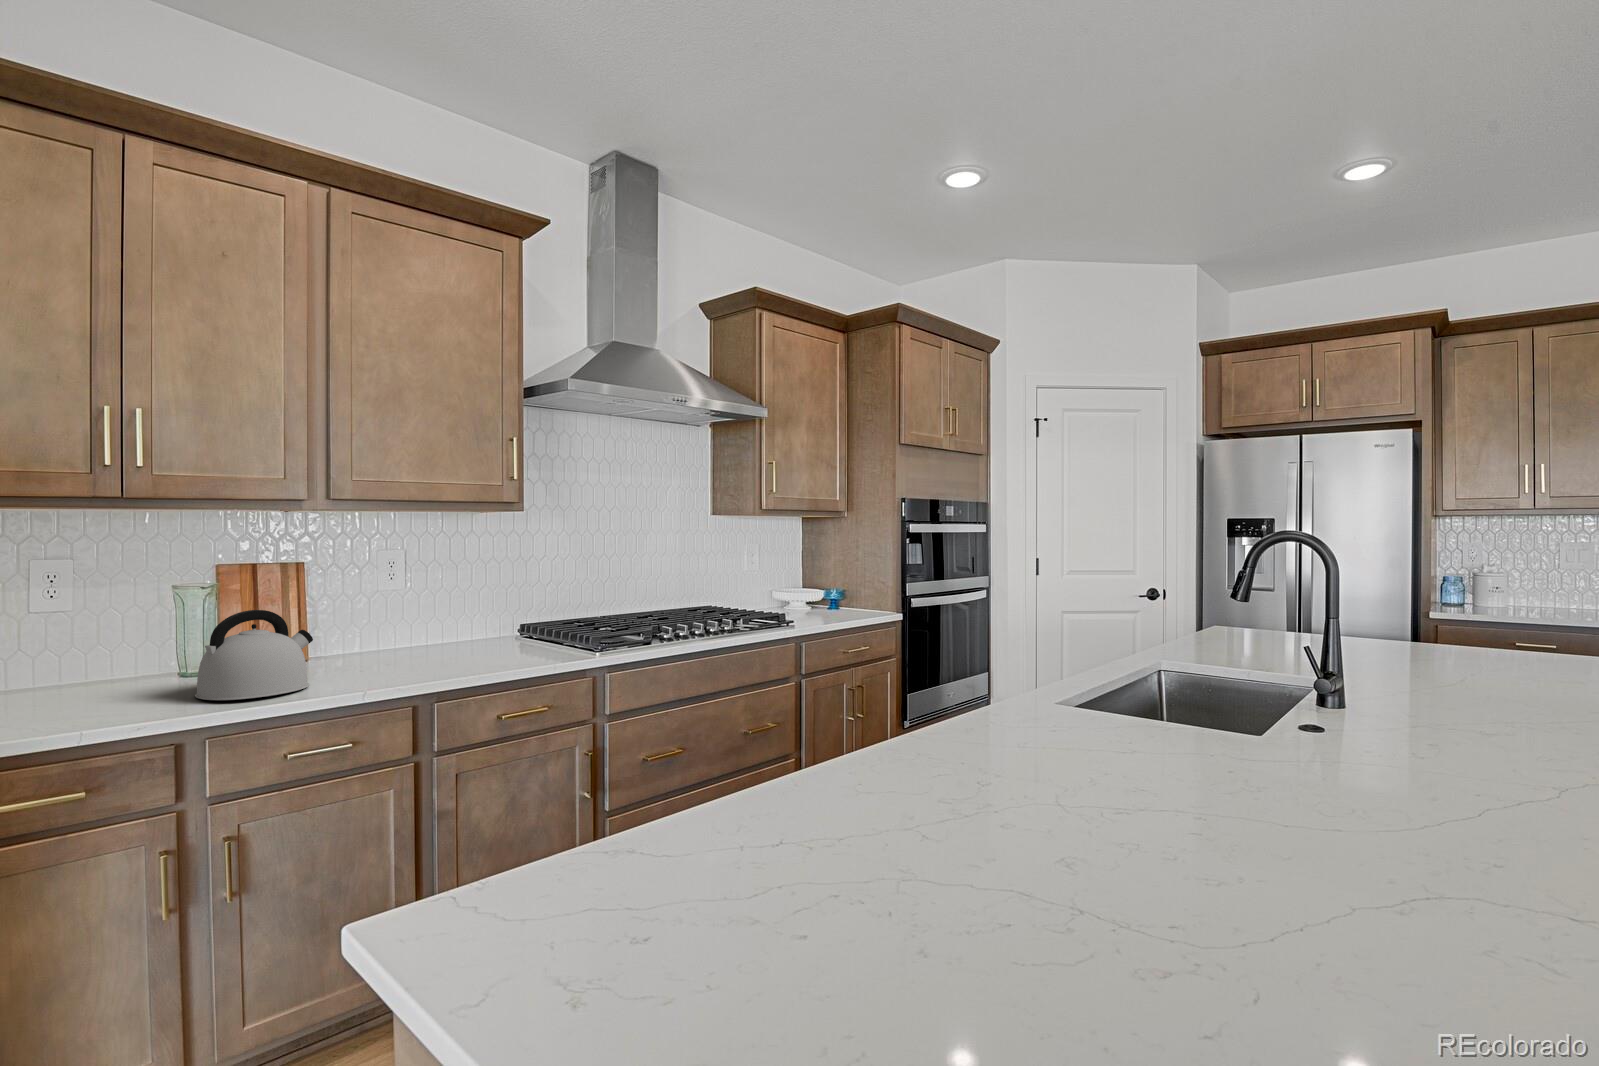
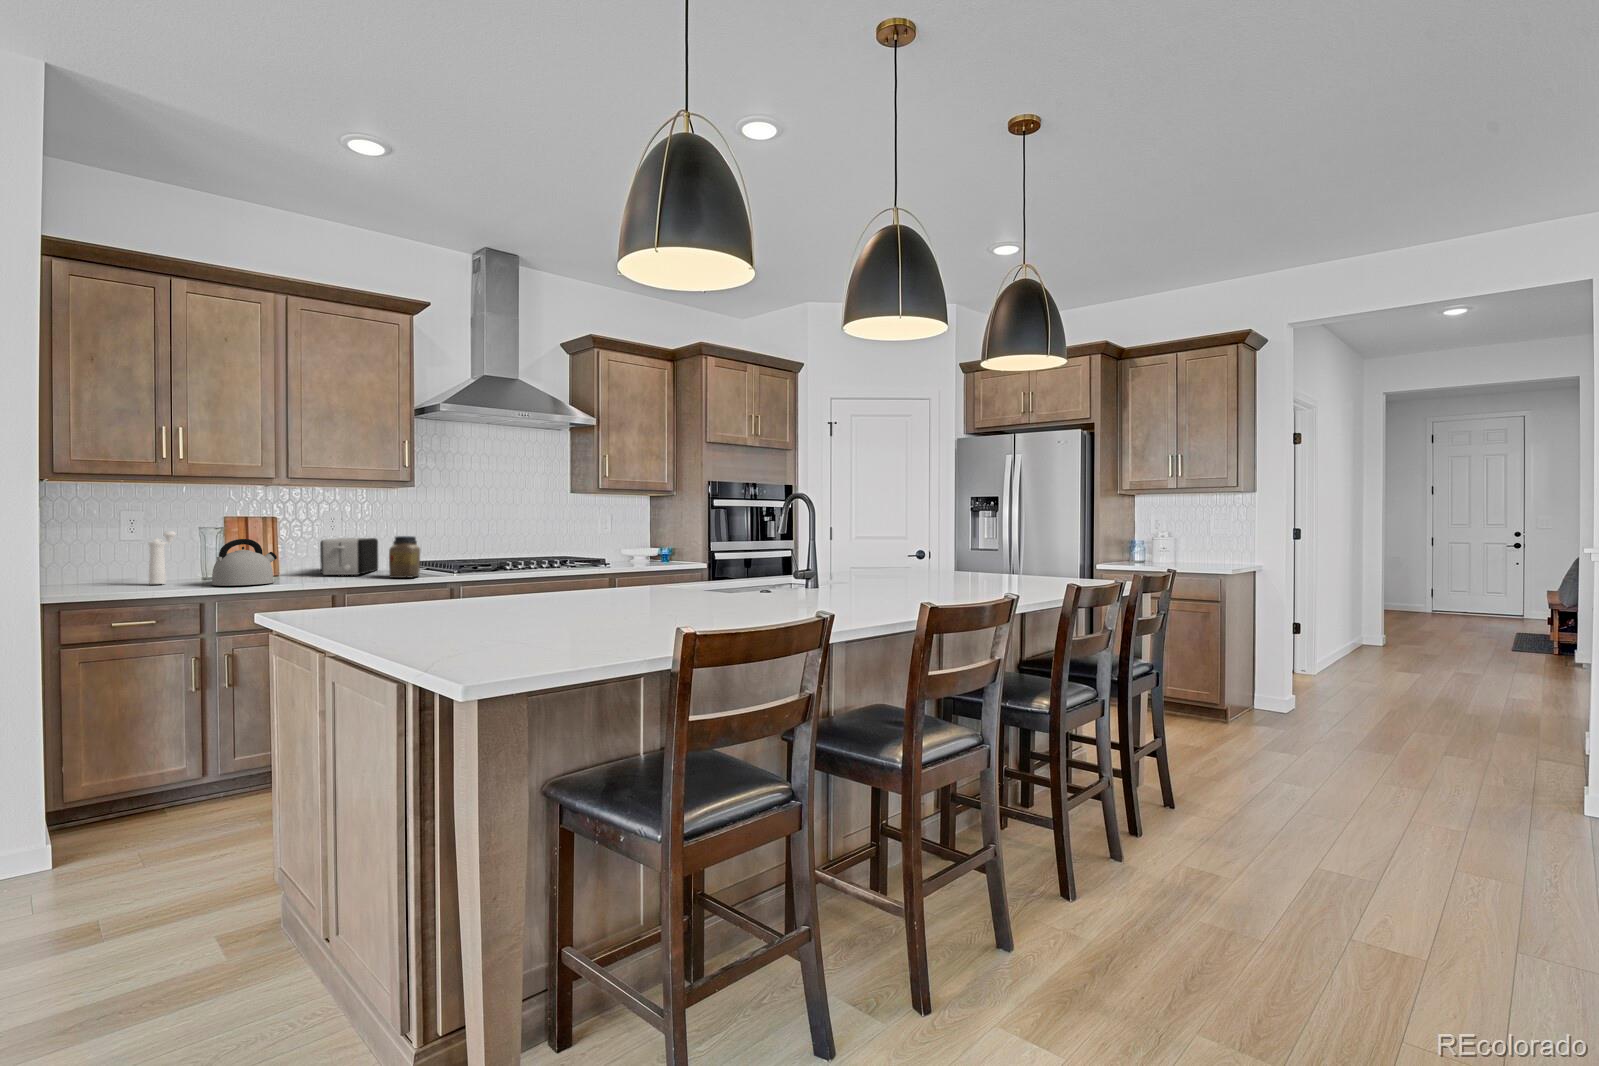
toaster: none [382,594,468,662] -> present [320,538,378,575]
jar: none [500,594,547,667] -> present [389,536,420,578]
pepper mill: none [75,597,131,699] -> present [148,532,176,584]

